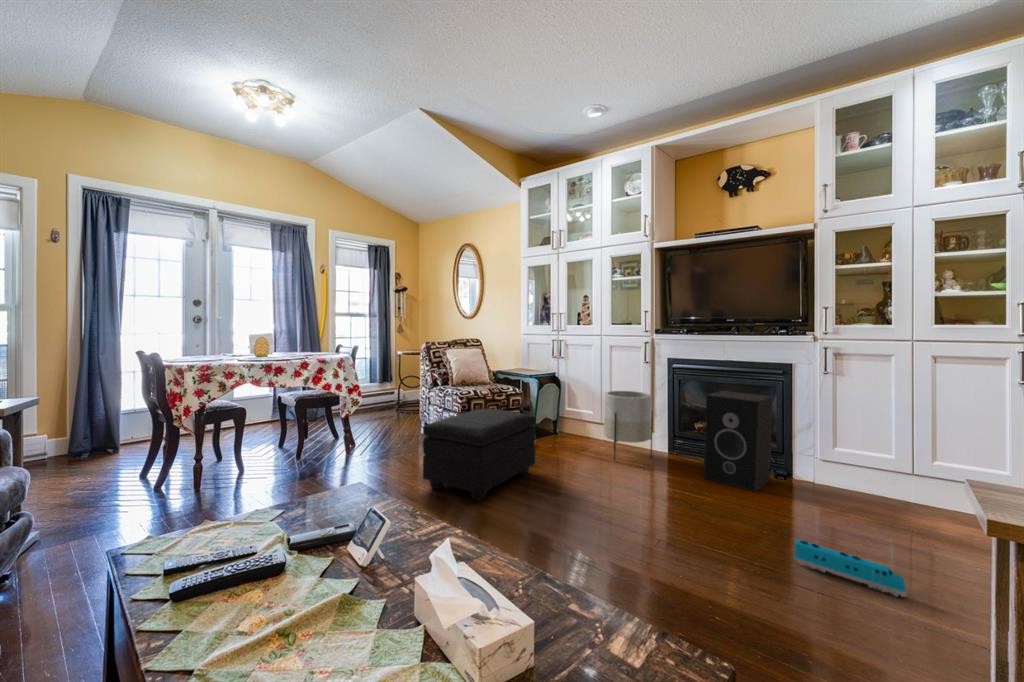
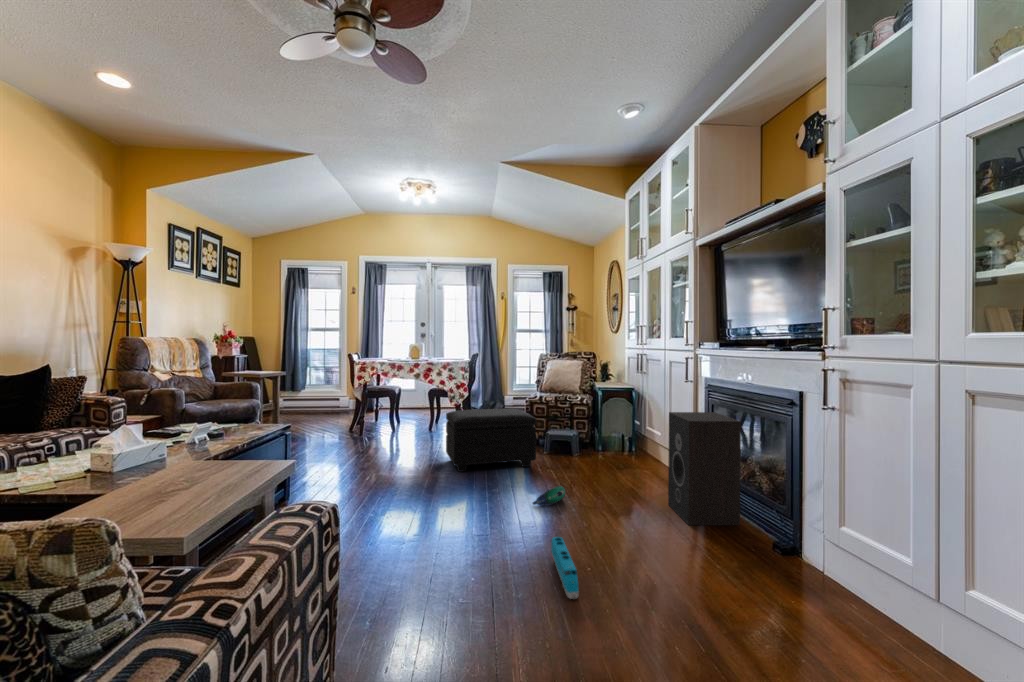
planter: present [604,391,653,461] -> none [621,407,672,482]
plush toy: none [620,485,658,514] -> present [533,486,565,506]

